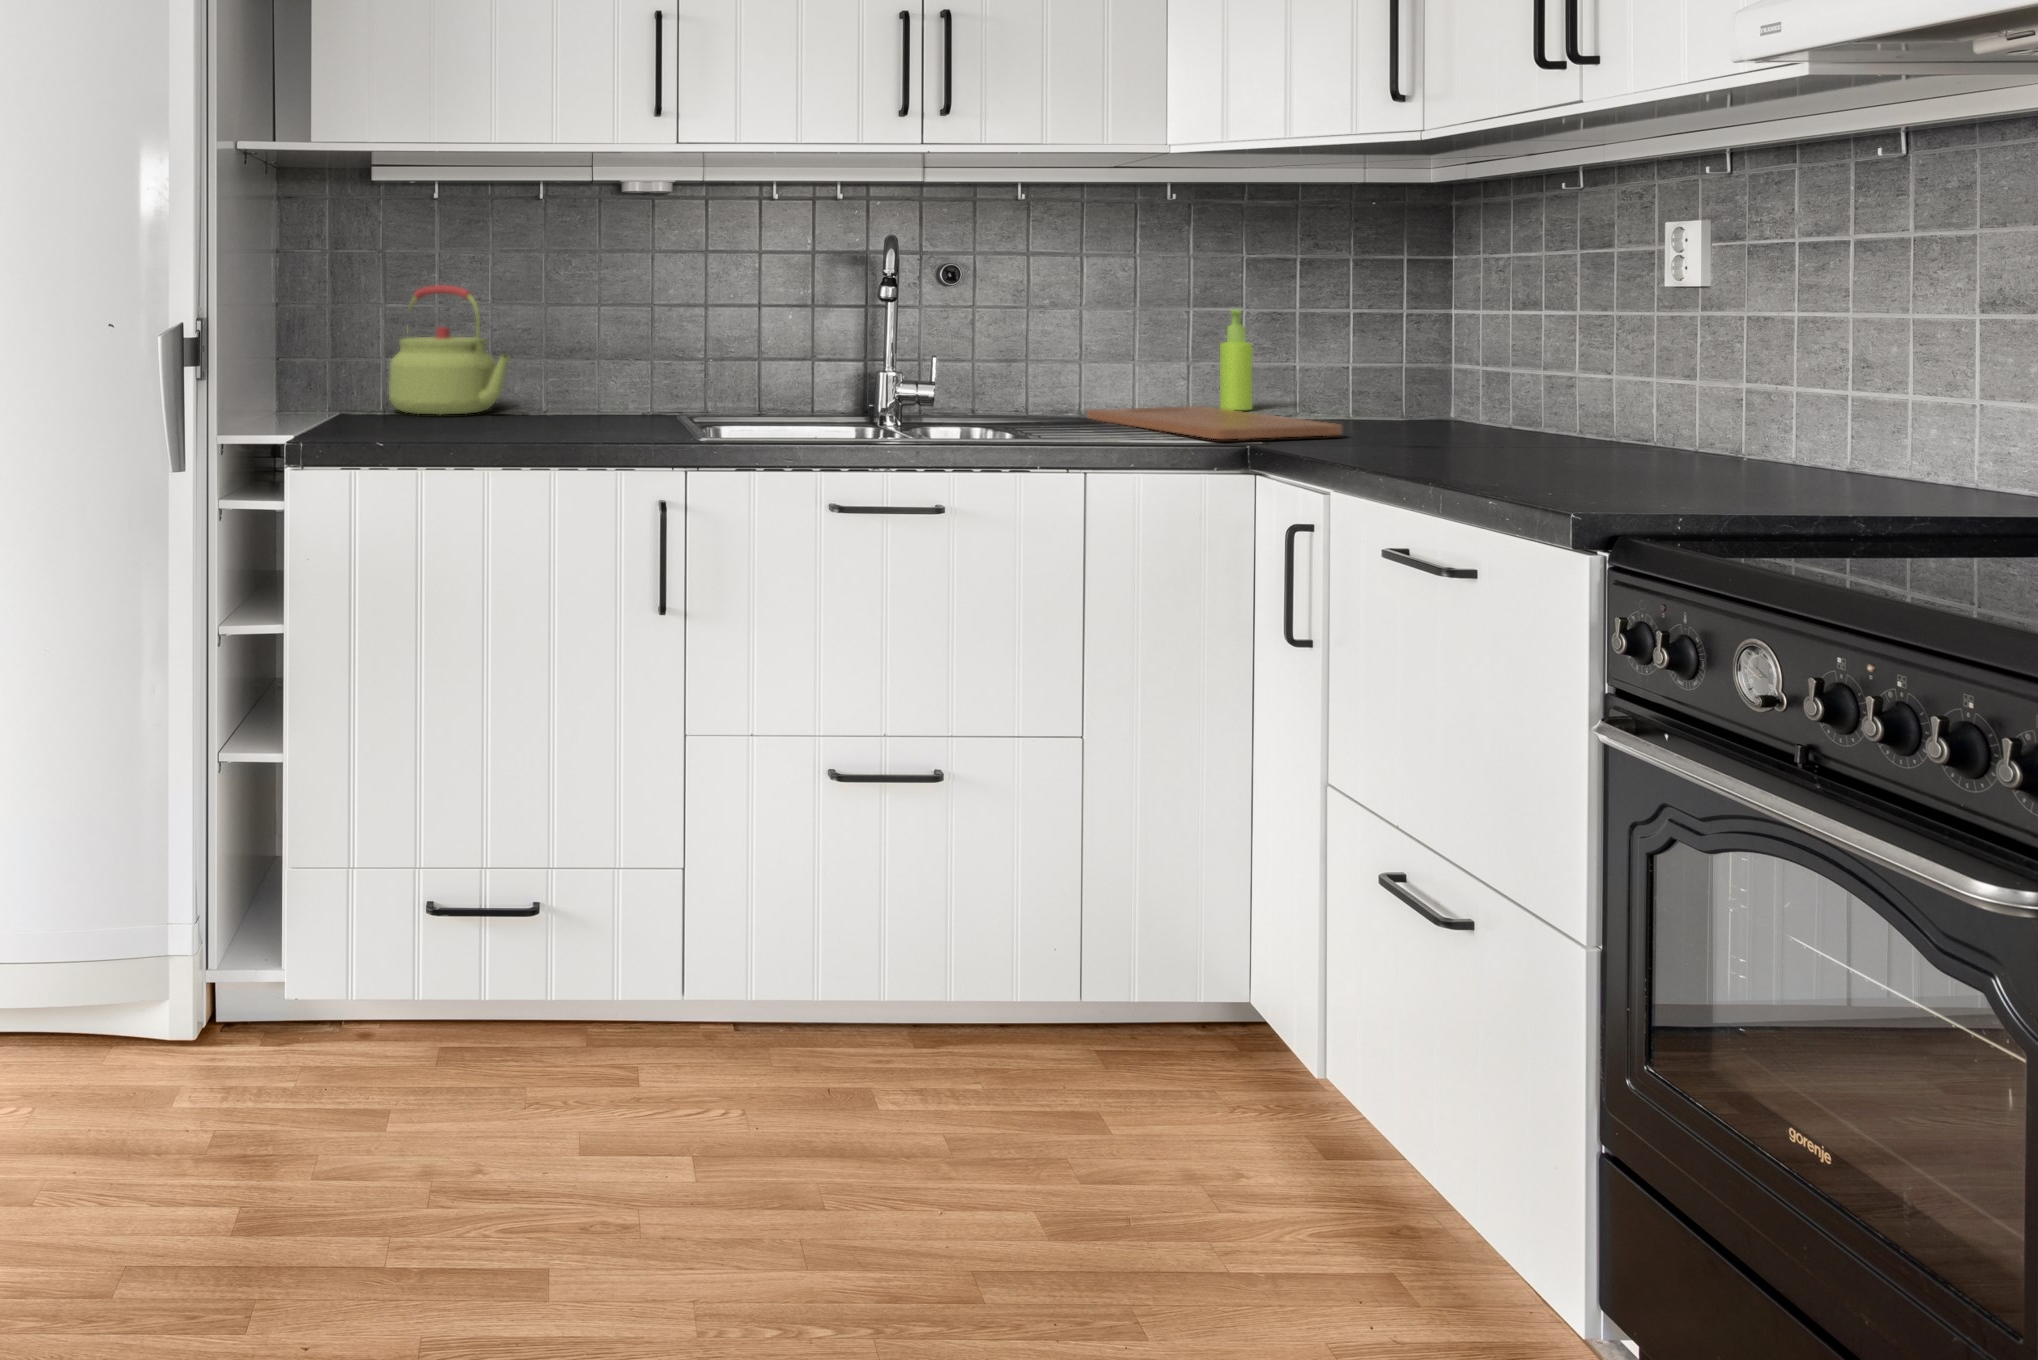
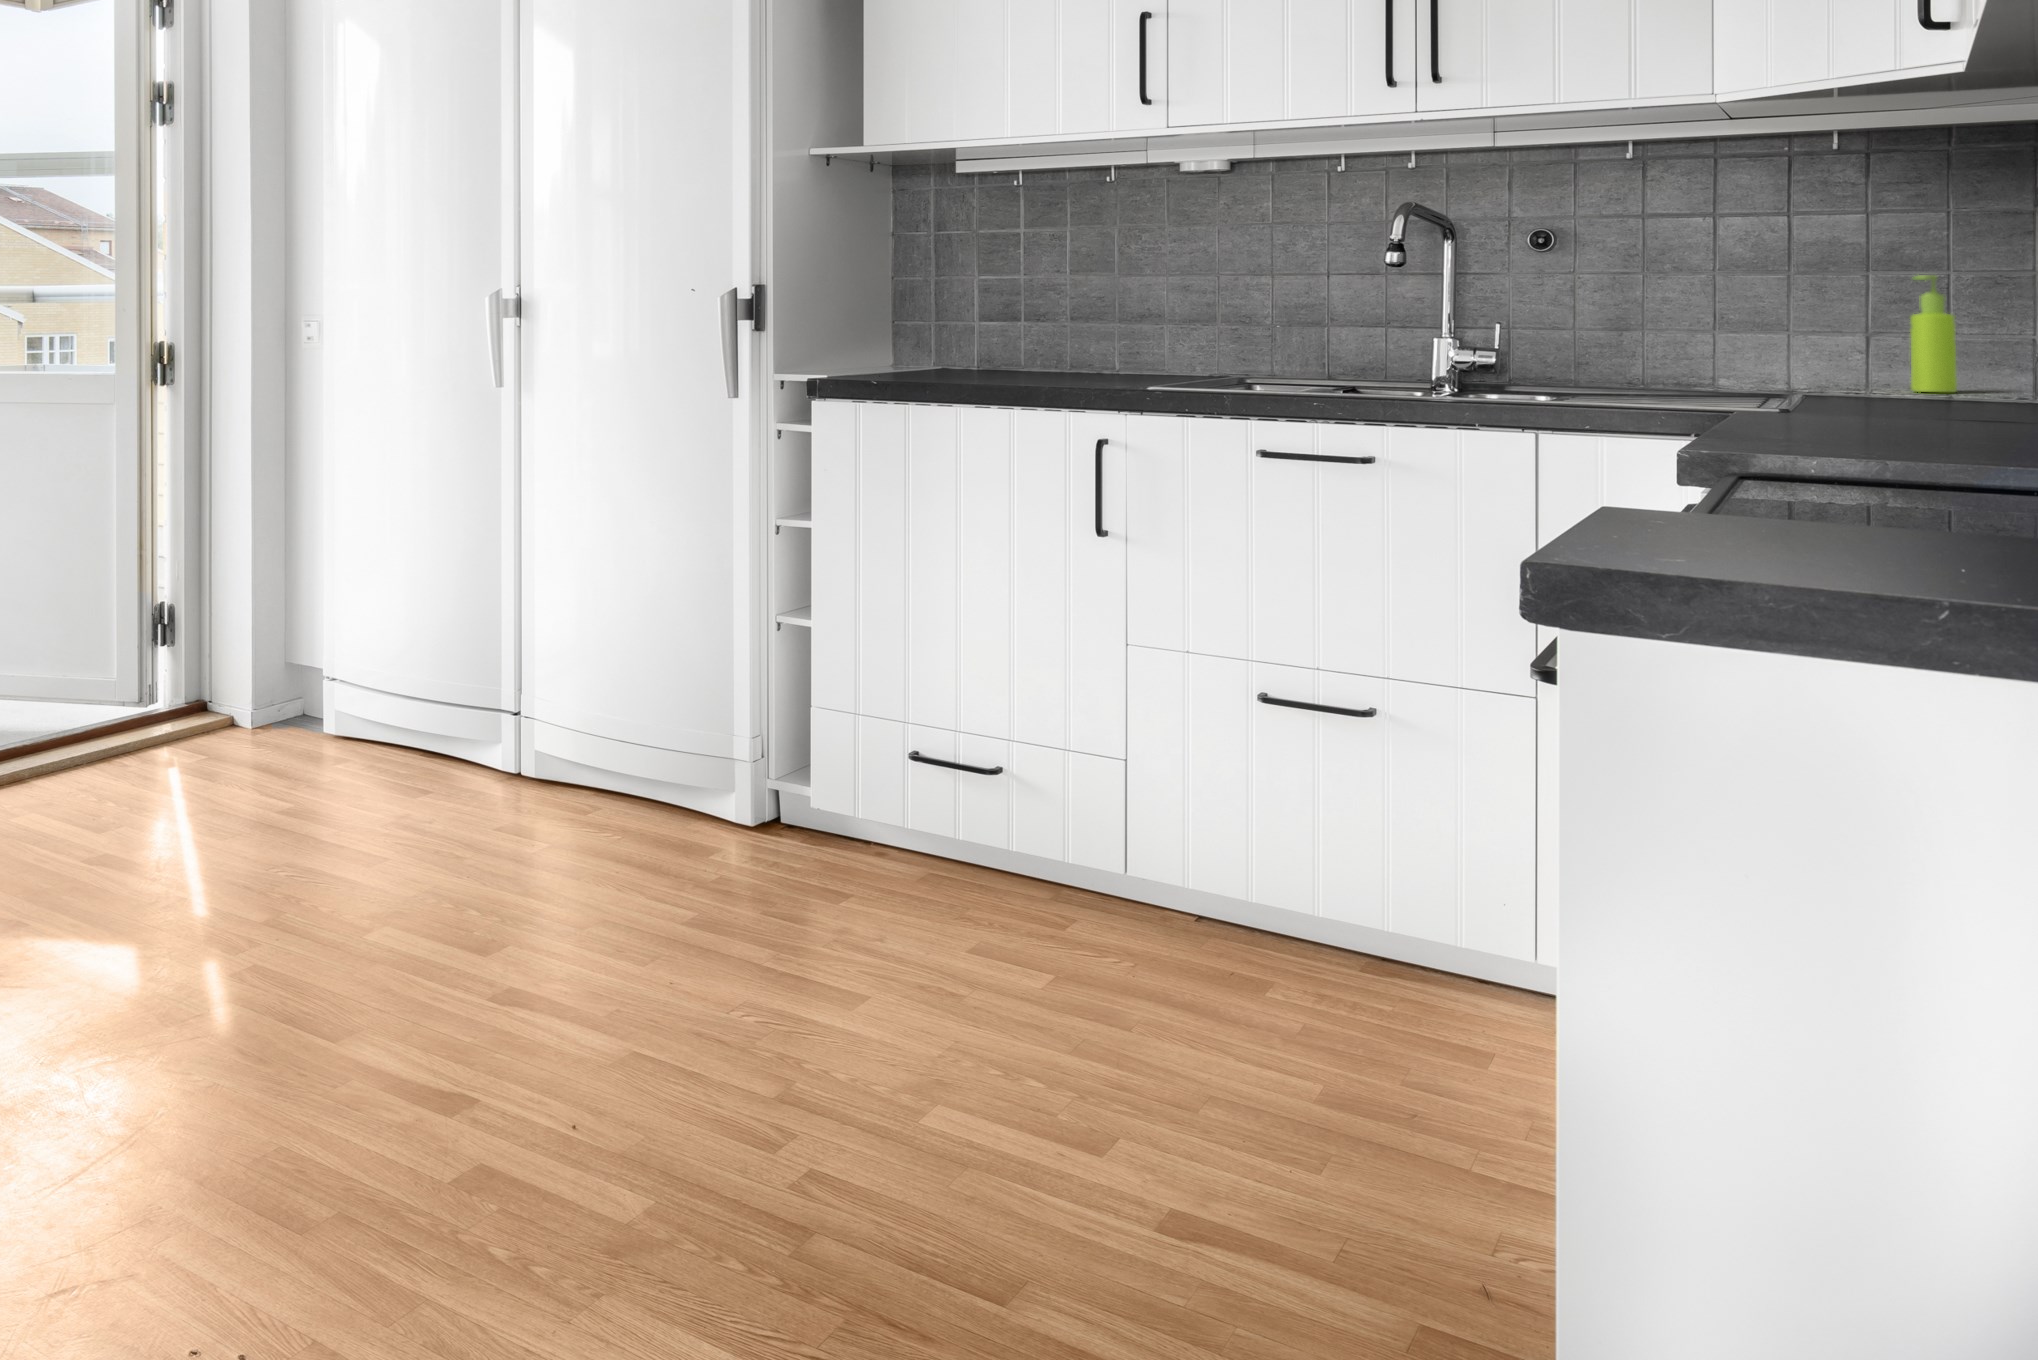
kettle: present [389,285,509,414] -> none [975,262,1073,372]
cutting board: present [1087,406,1342,439] -> none [1681,383,1936,408]

